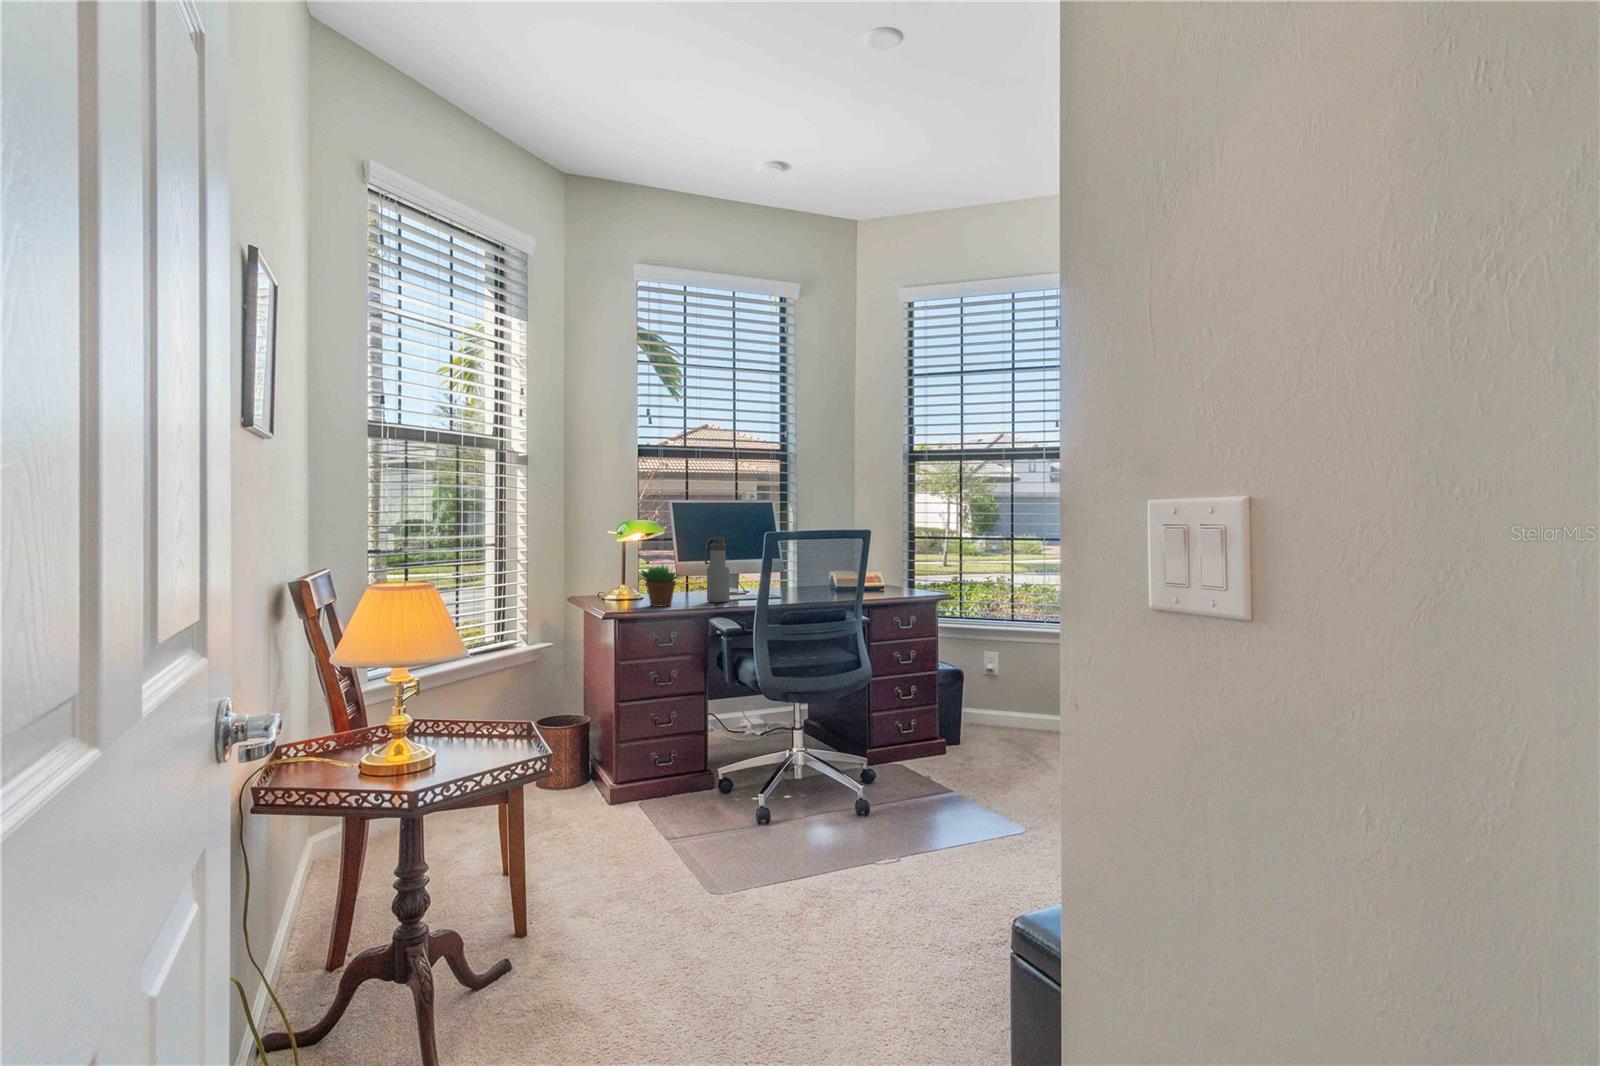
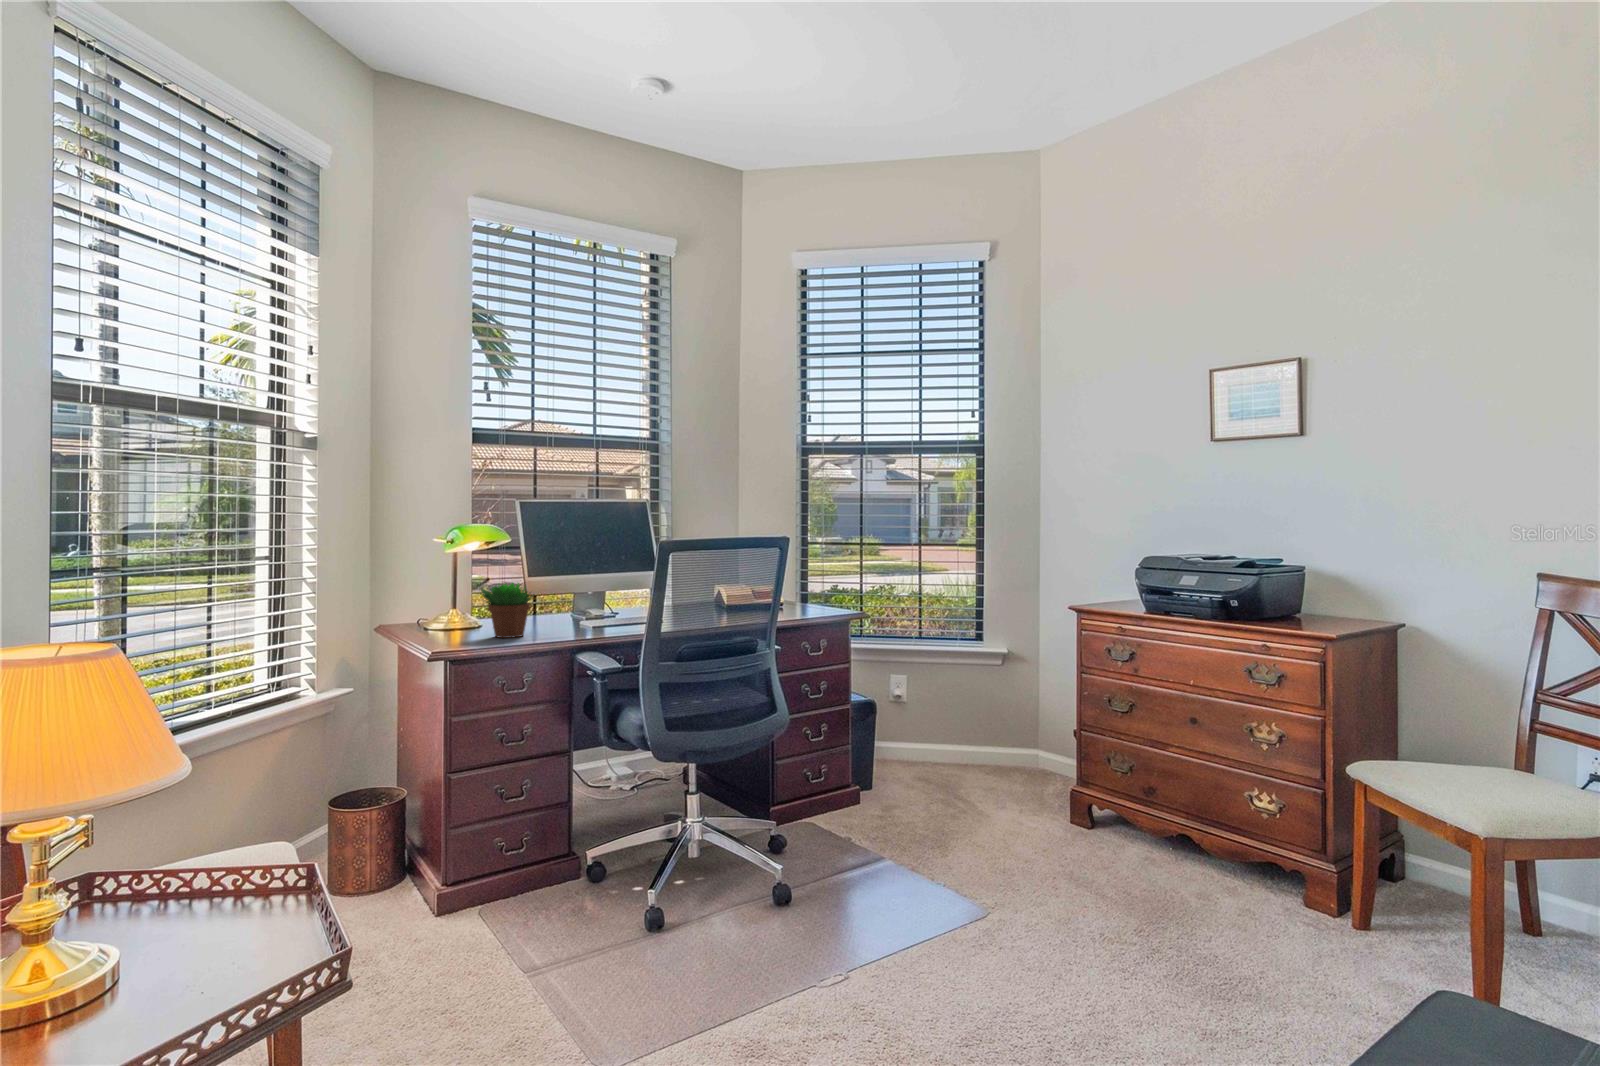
water bottle: present [705,537,730,603] -> none [568,545,601,630]

